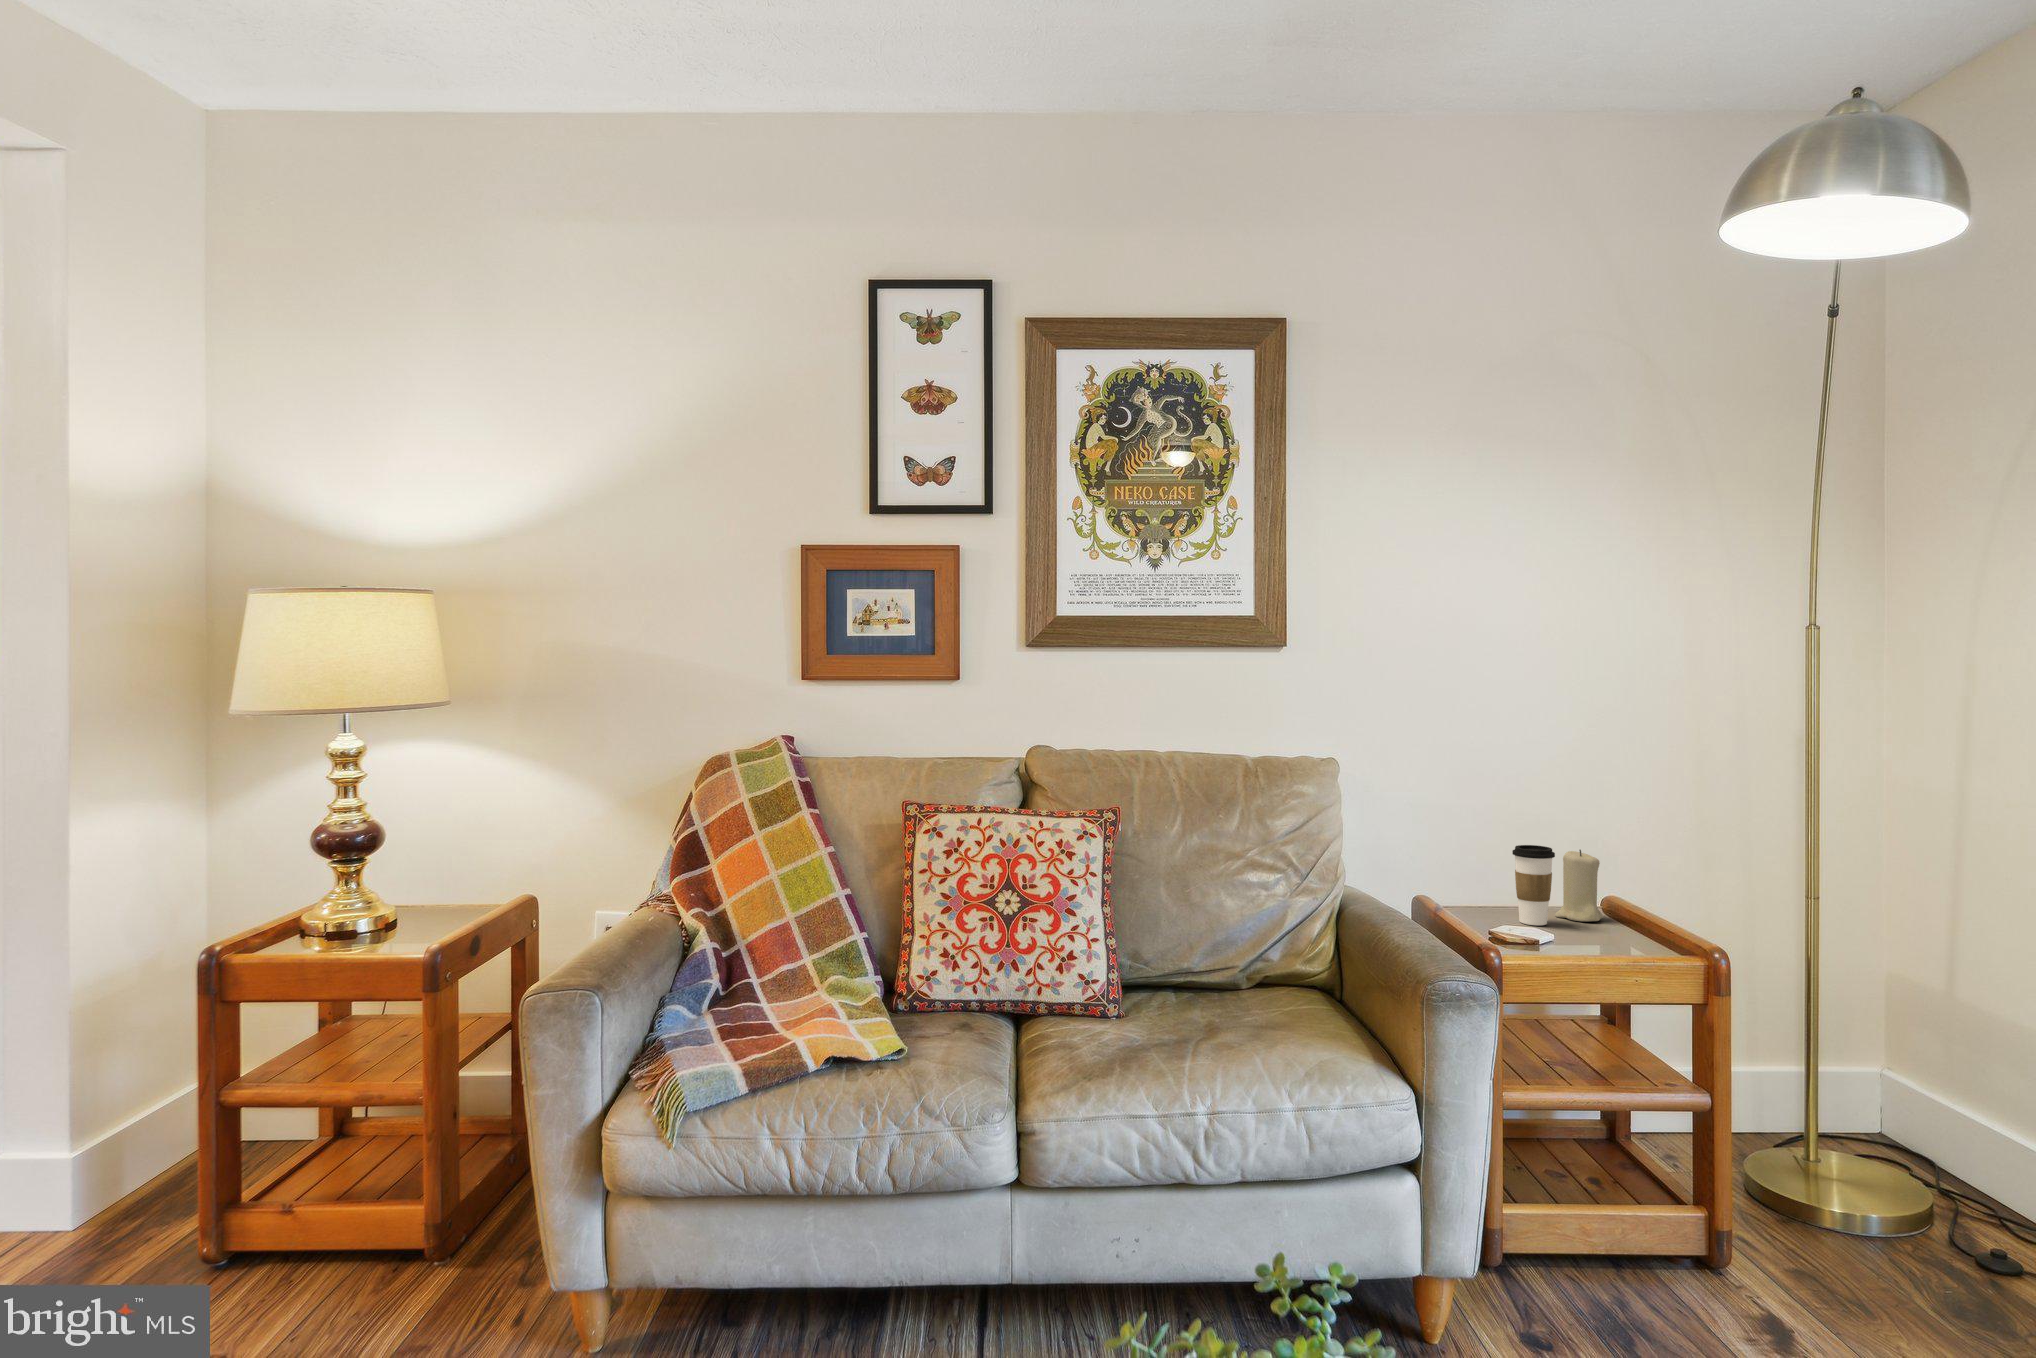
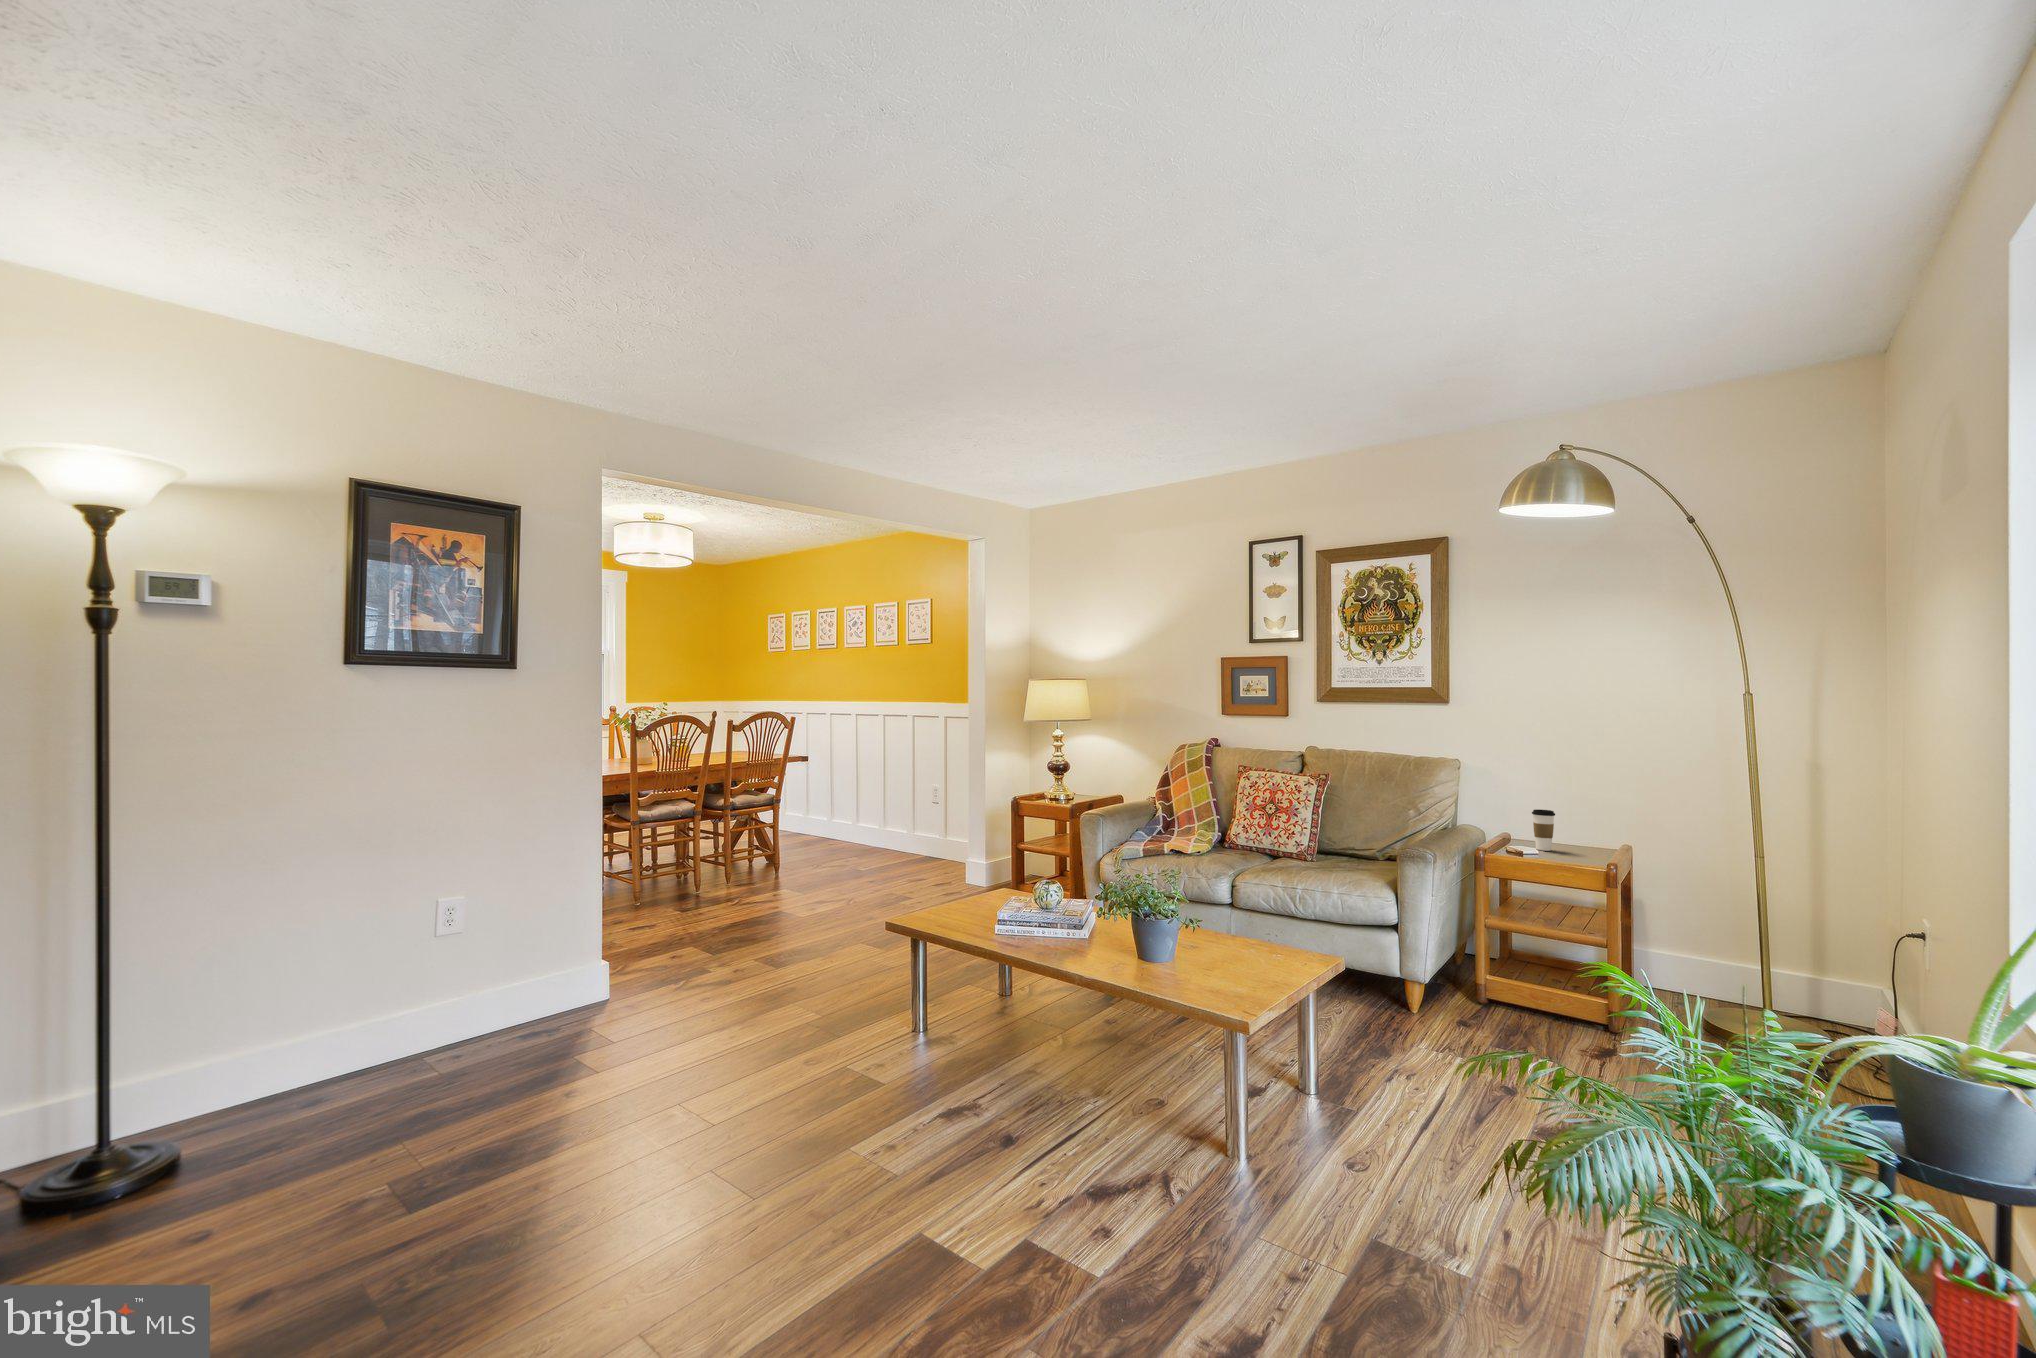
candle: present [1555,850,1603,921] -> none [1572,816,1599,855]

